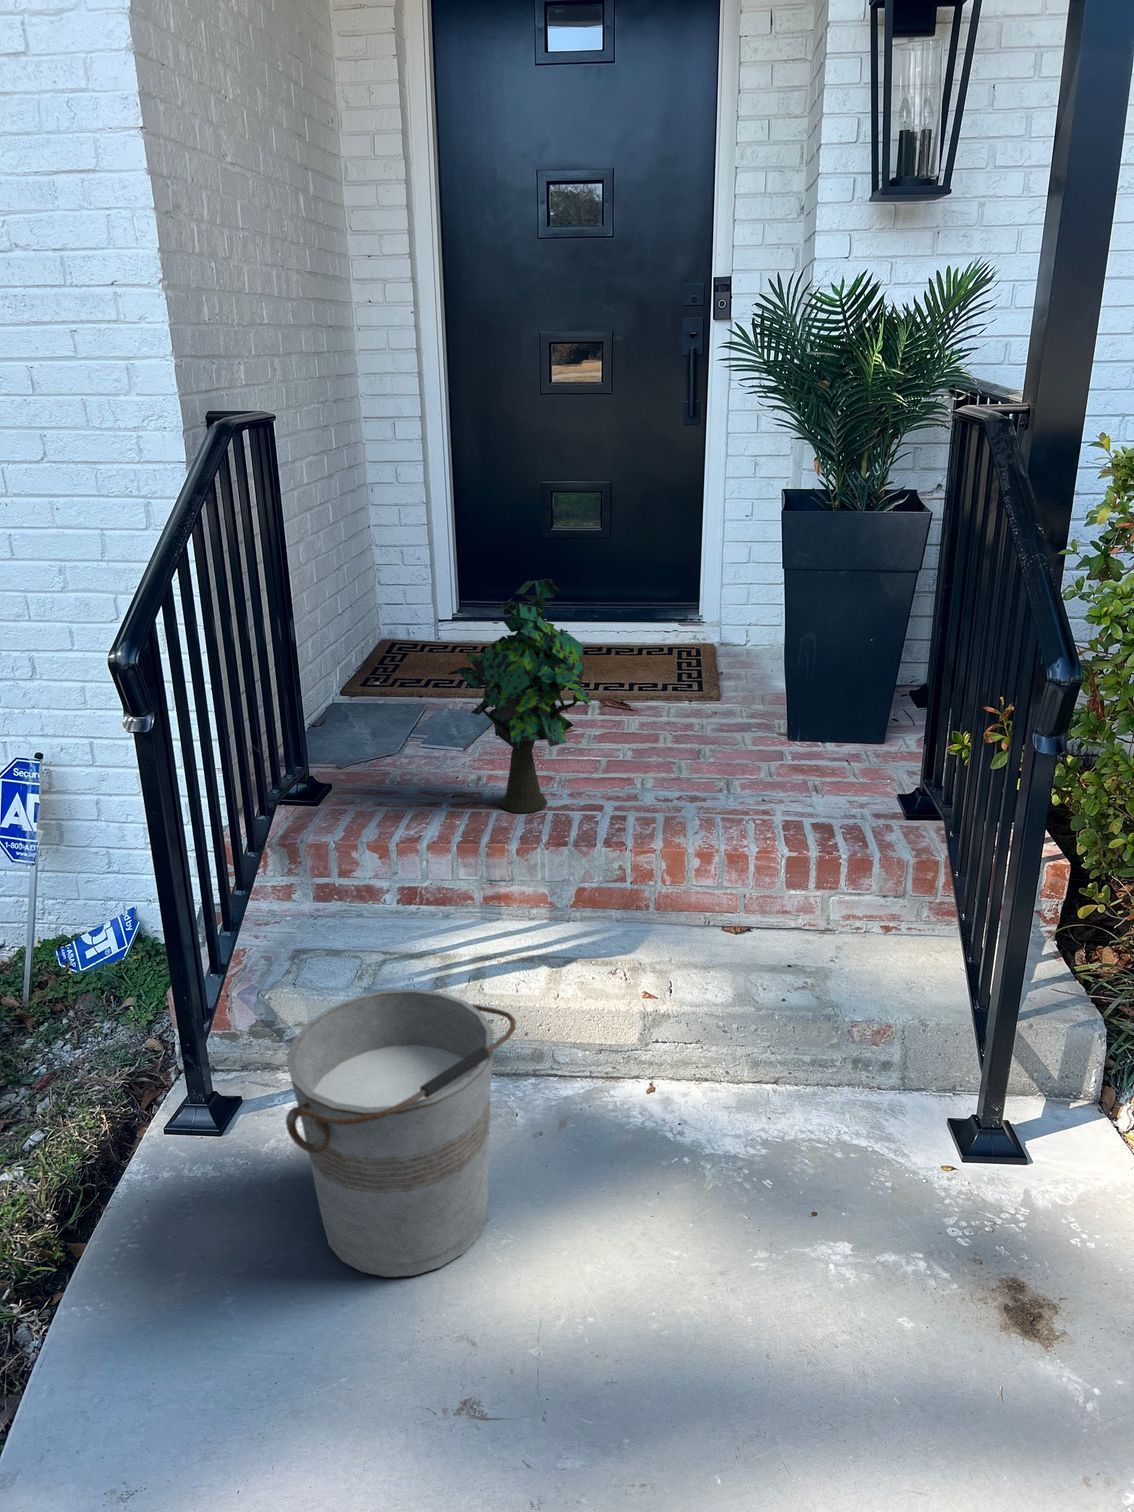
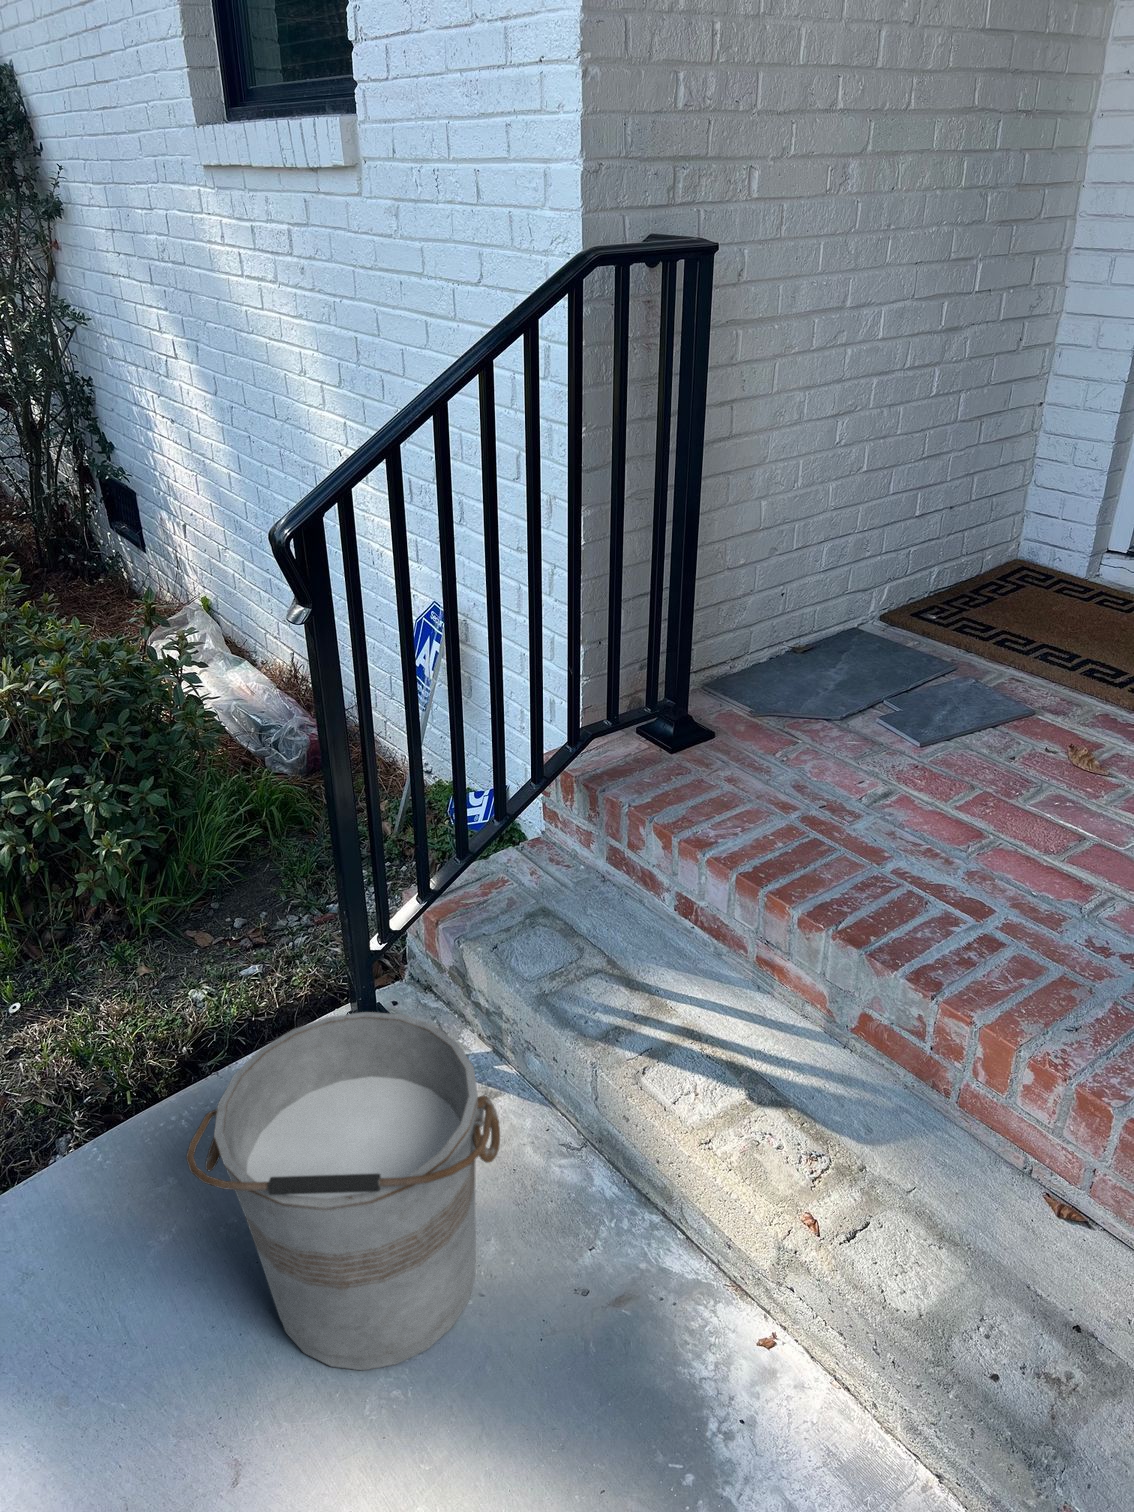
decorative plant: present [448,578,591,813] -> none [820,545,1035,876]

